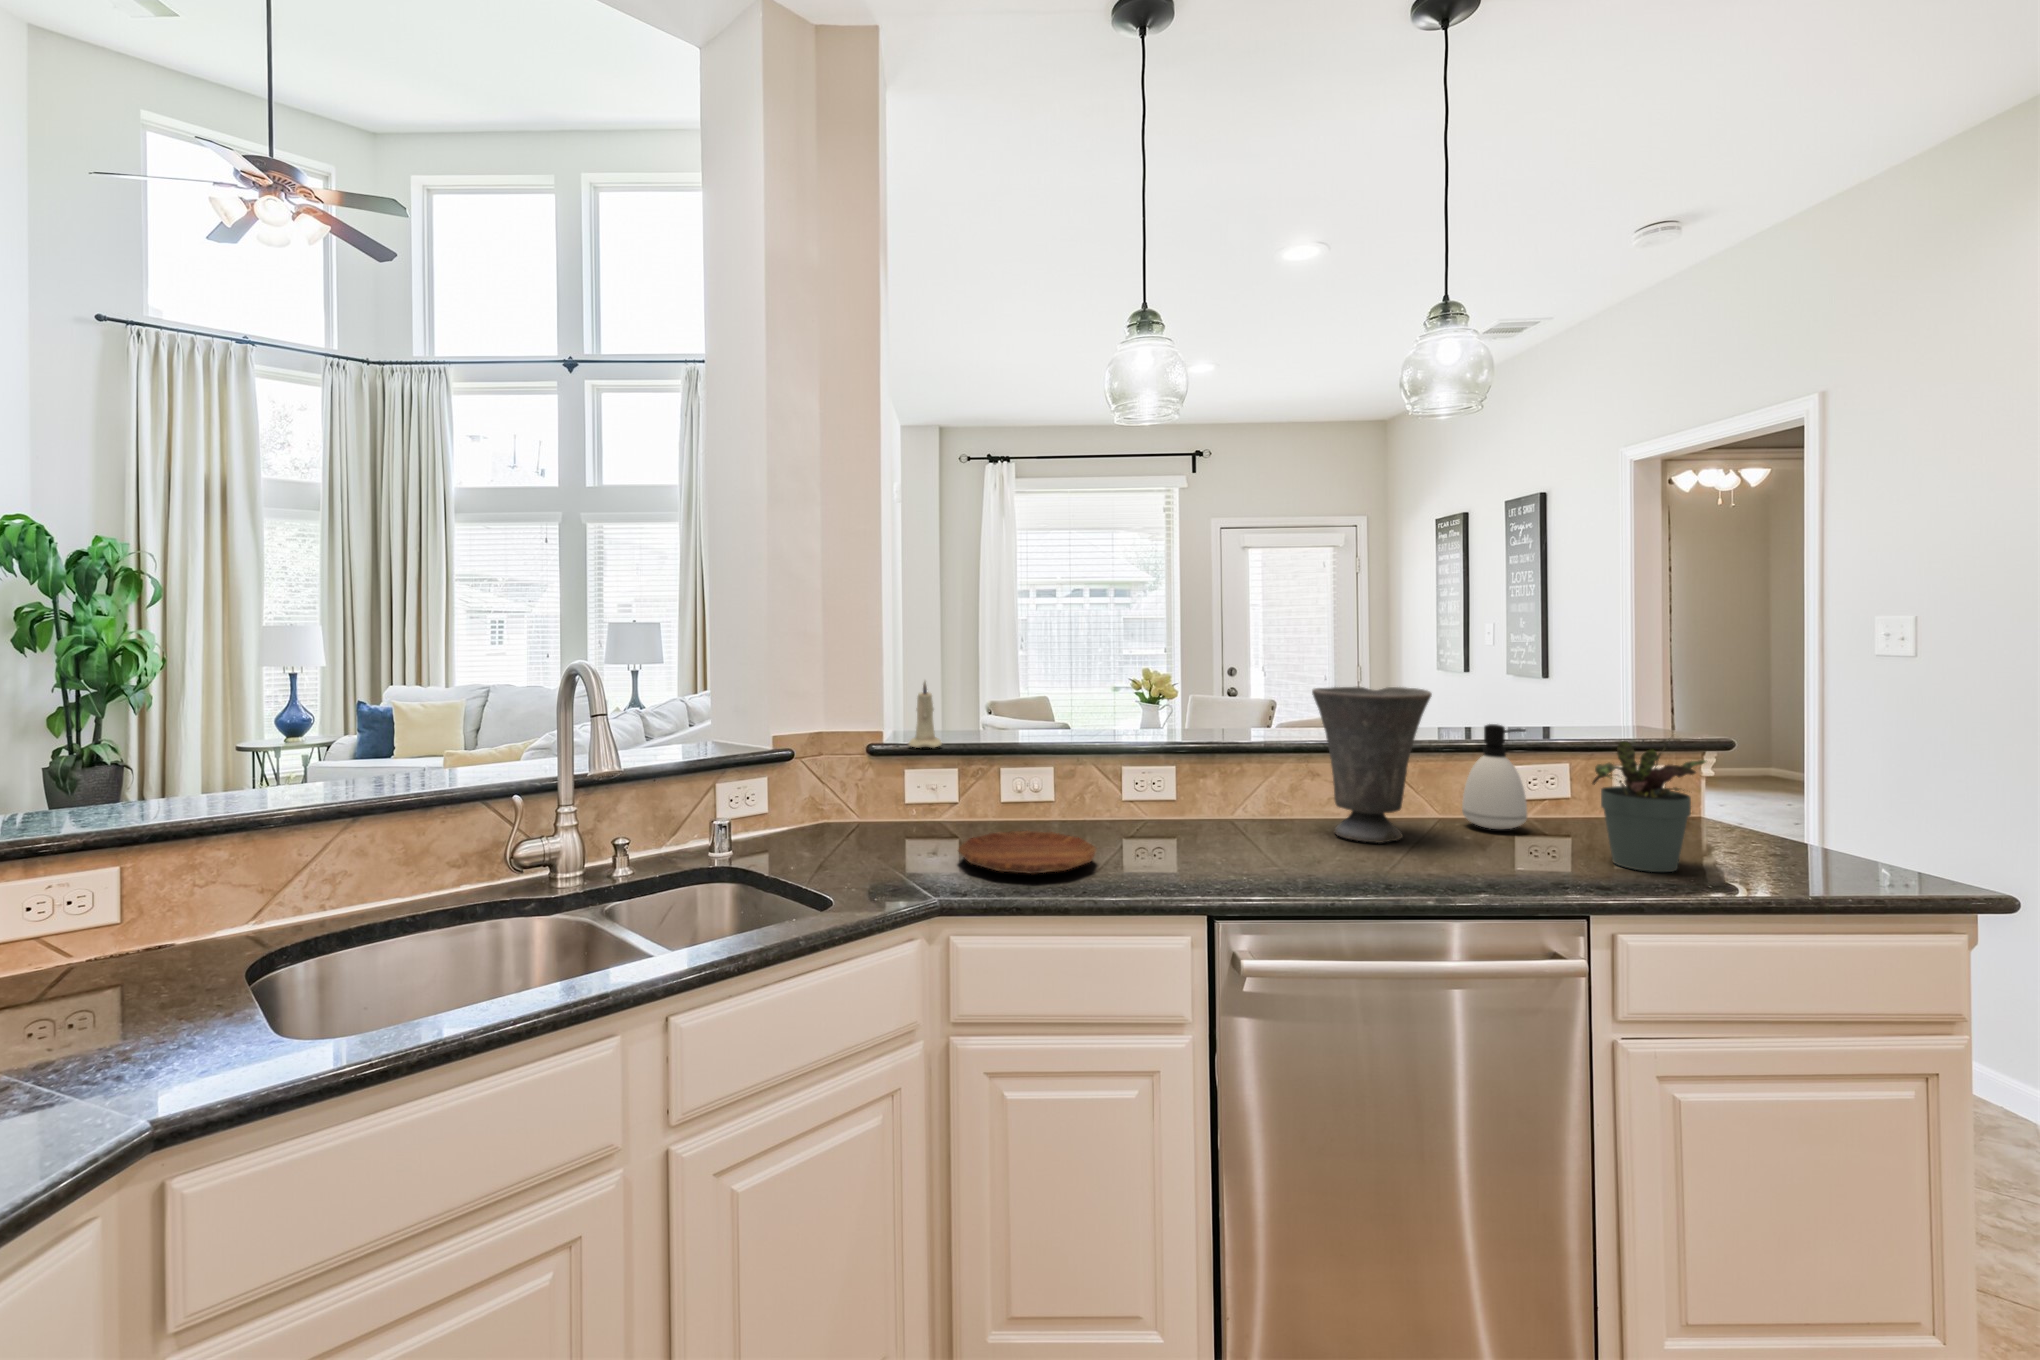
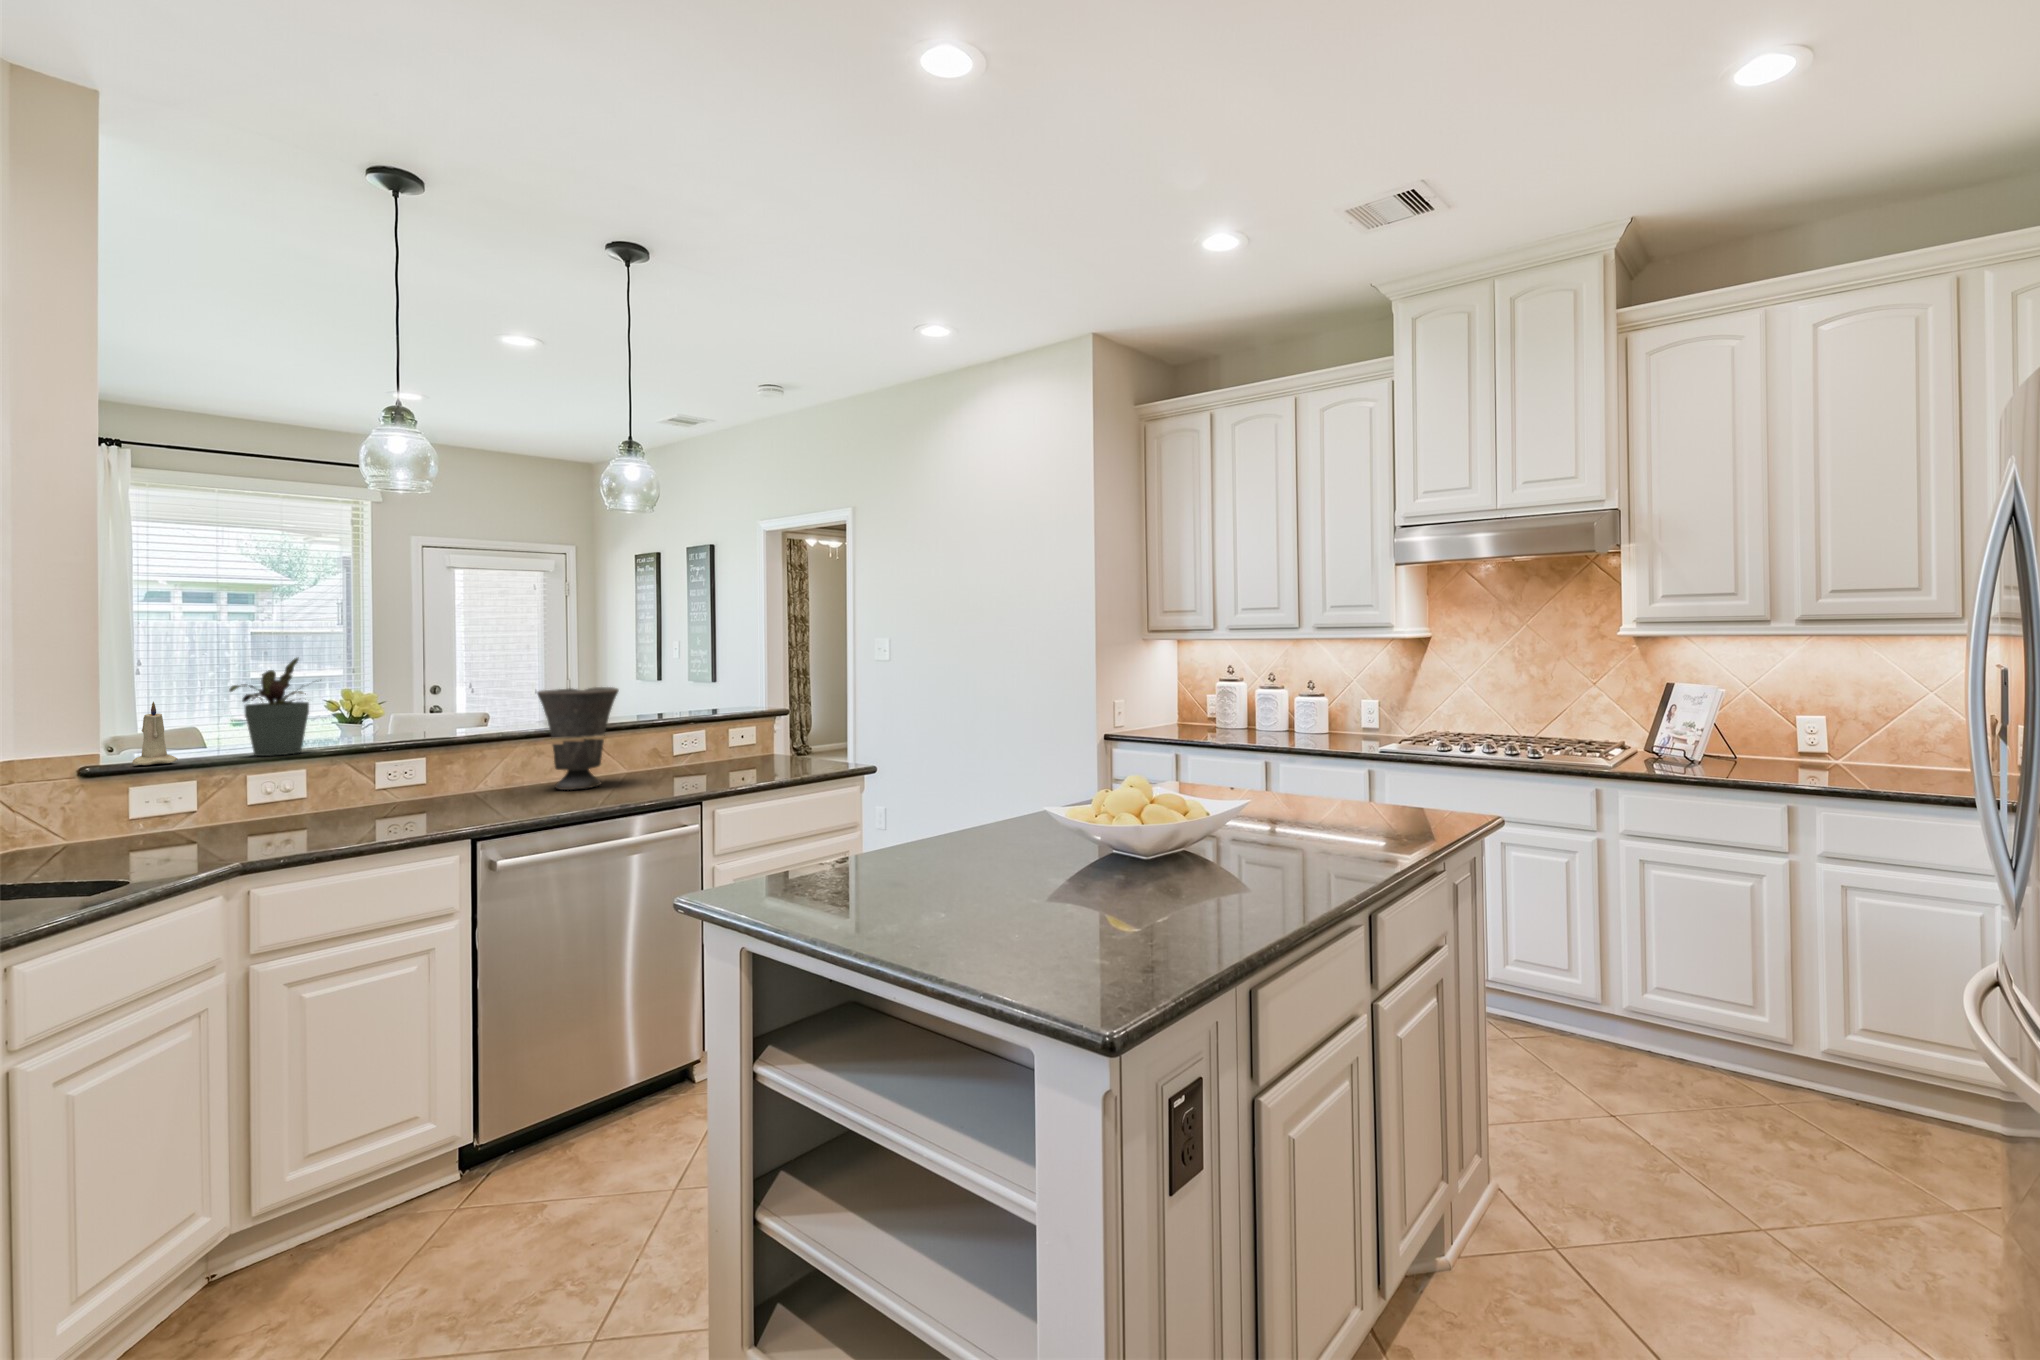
soap dispenser: present [1462,724,1527,829] -> none [641,708,679,774]
potted plant: present [1593,740,1706,872] -> present [229,658,309,756]
tray: present [958,831,1096,874] -> none [232,813,371,841]

